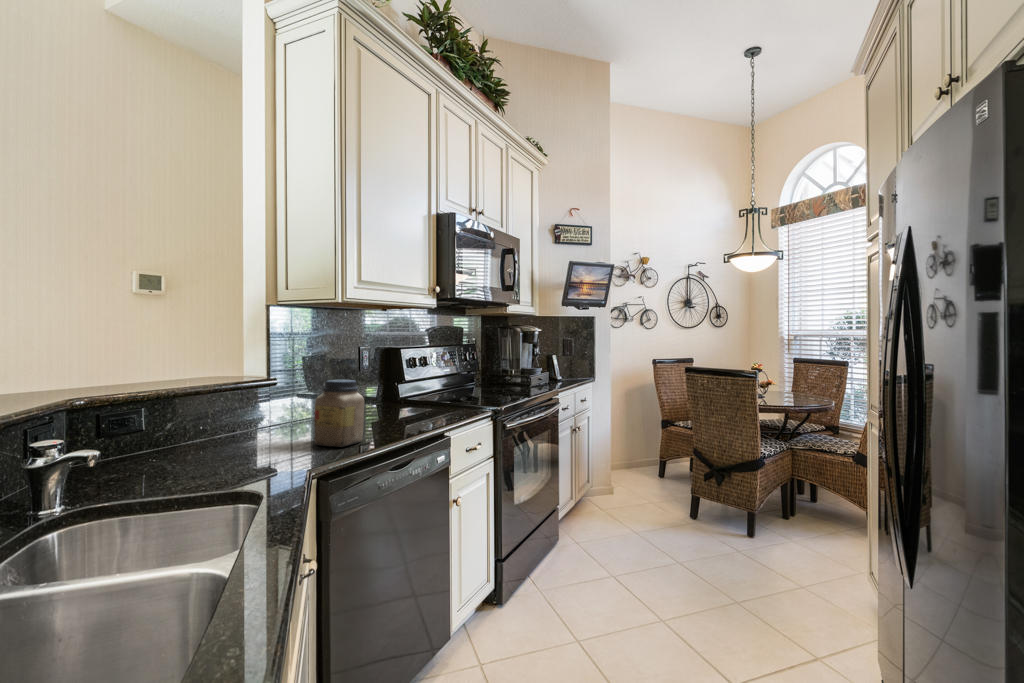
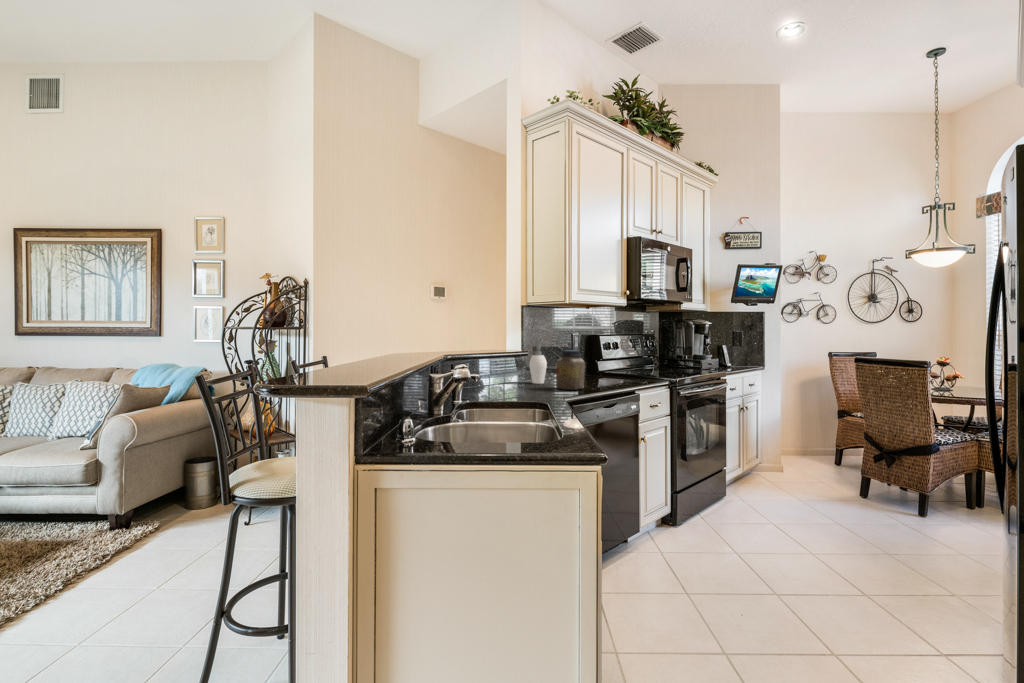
soap dispenser: none [276,367,307,432] -> present [529,344,547,384]

